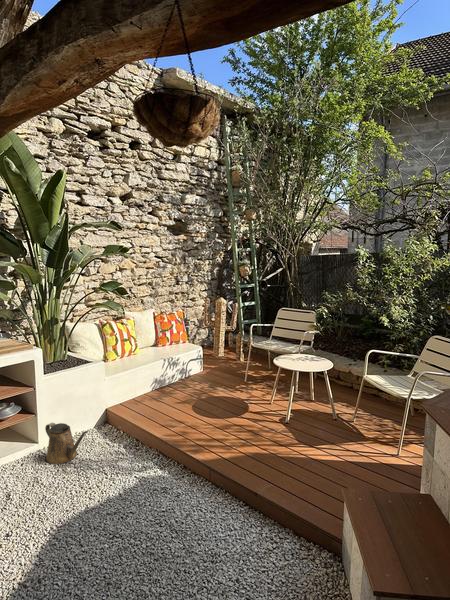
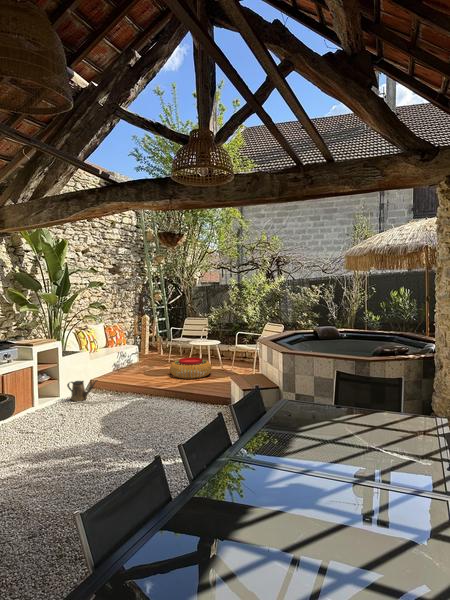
pouf: none [237,387,316,437] -> present [170,357,212,379]

